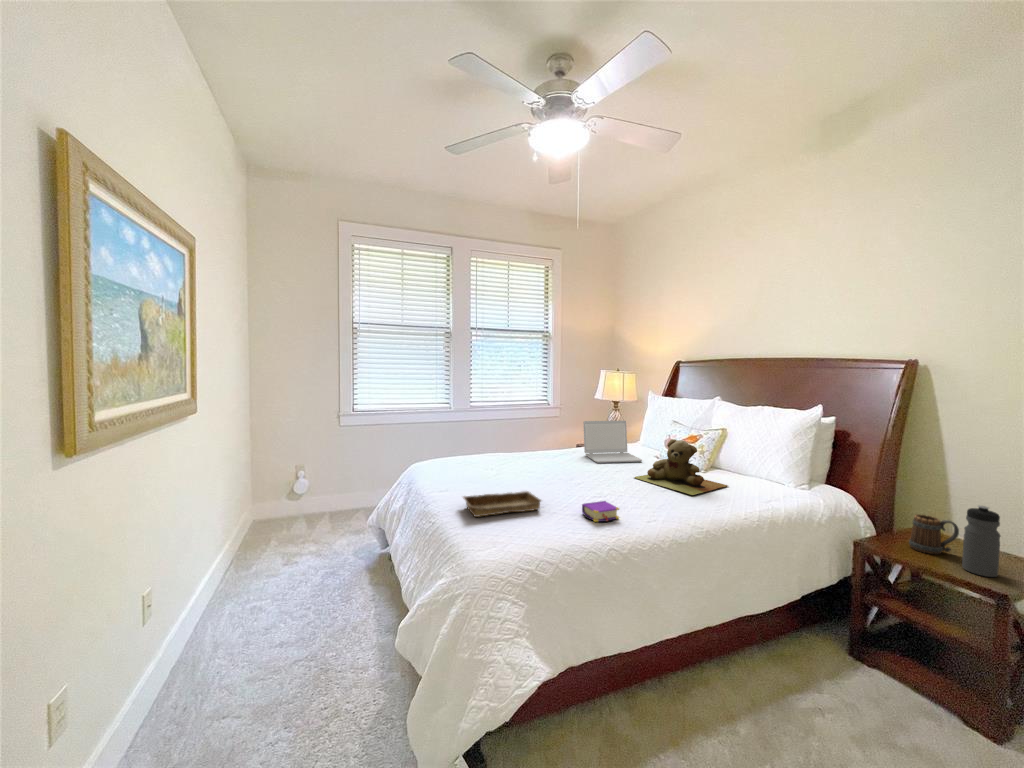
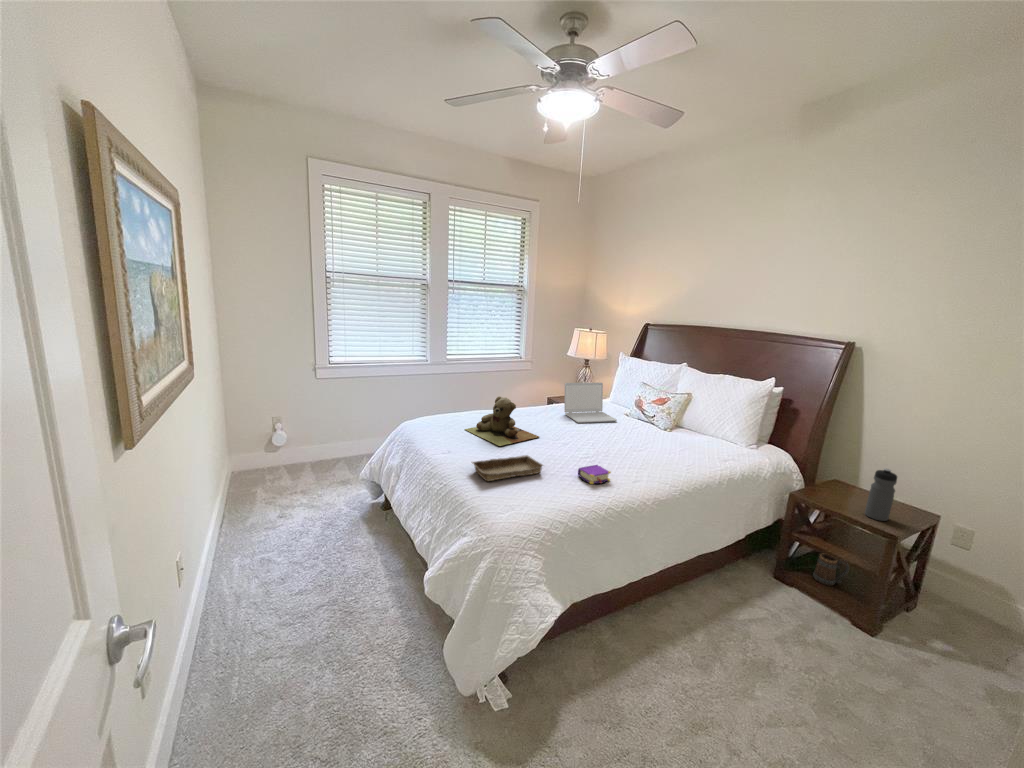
teddy bear: present [635,439,728,495] -> present [465,396,539,446]
mug: present [909,514,959,554] -> present [813,554,849,585]

